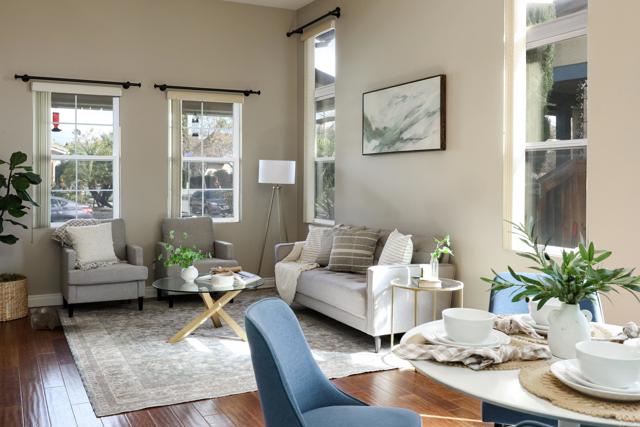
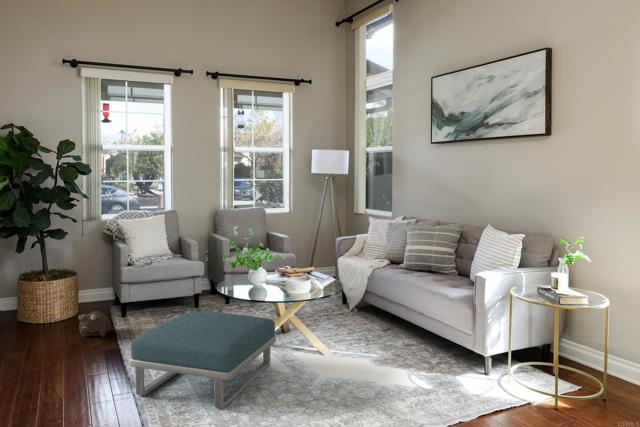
footstool: none [76,302,200,370] -> present [130,312,276,409]

